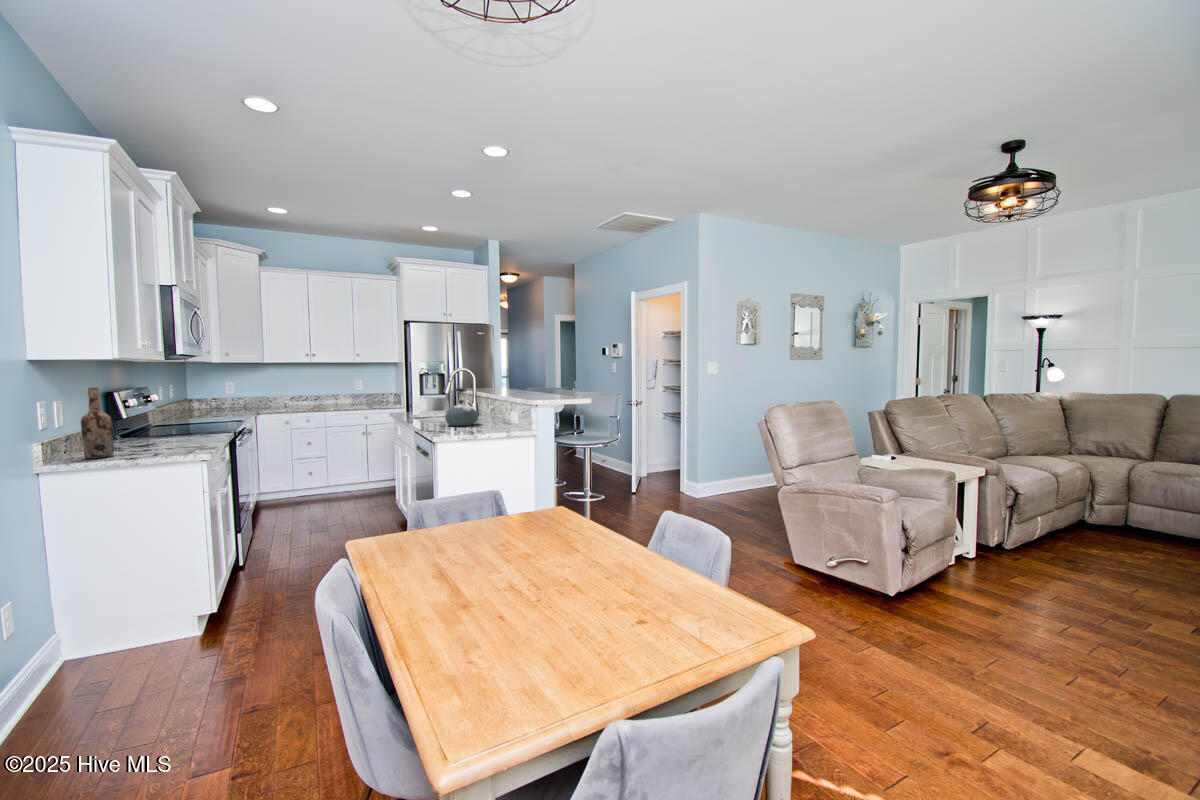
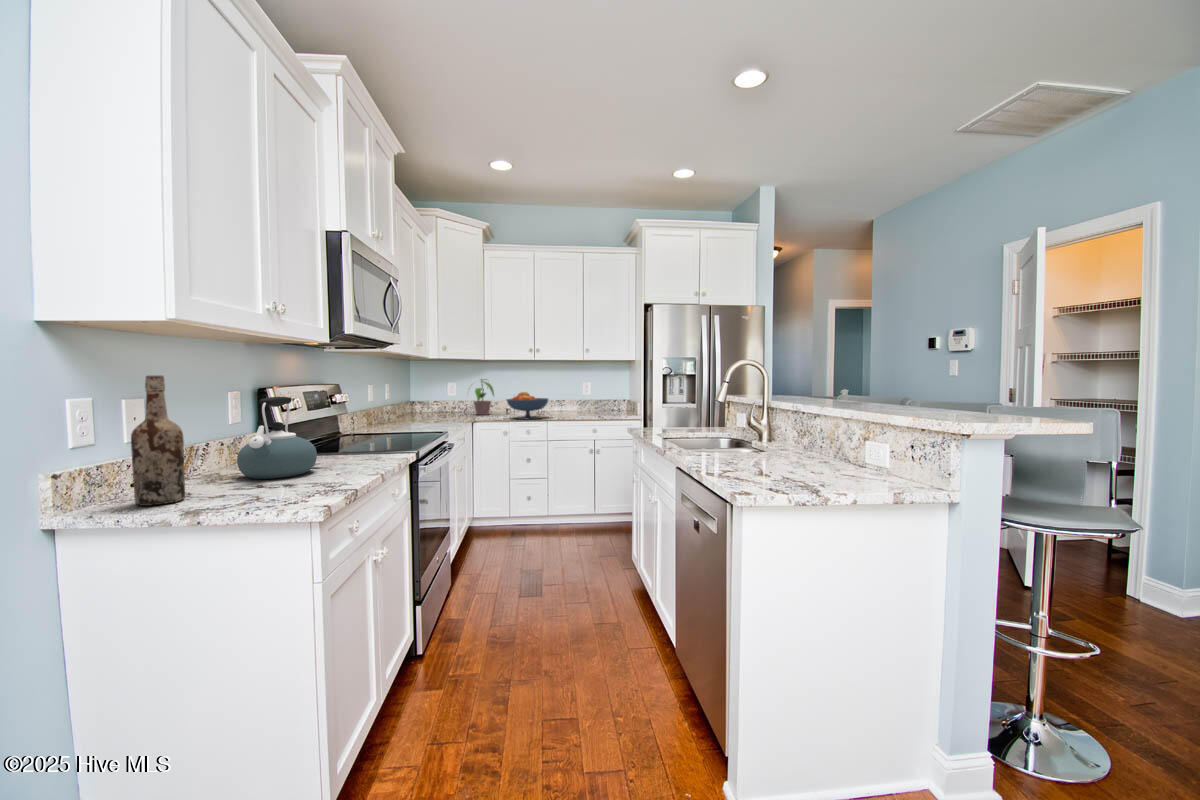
potted plant: none [244,378,277,409] -> present [474,379,494,415]
kettle: present [445,388,478,426] -> present [237,397,317,479]
fruit bowl: none [288,389,326,411] -> present [507,392,548,419]

